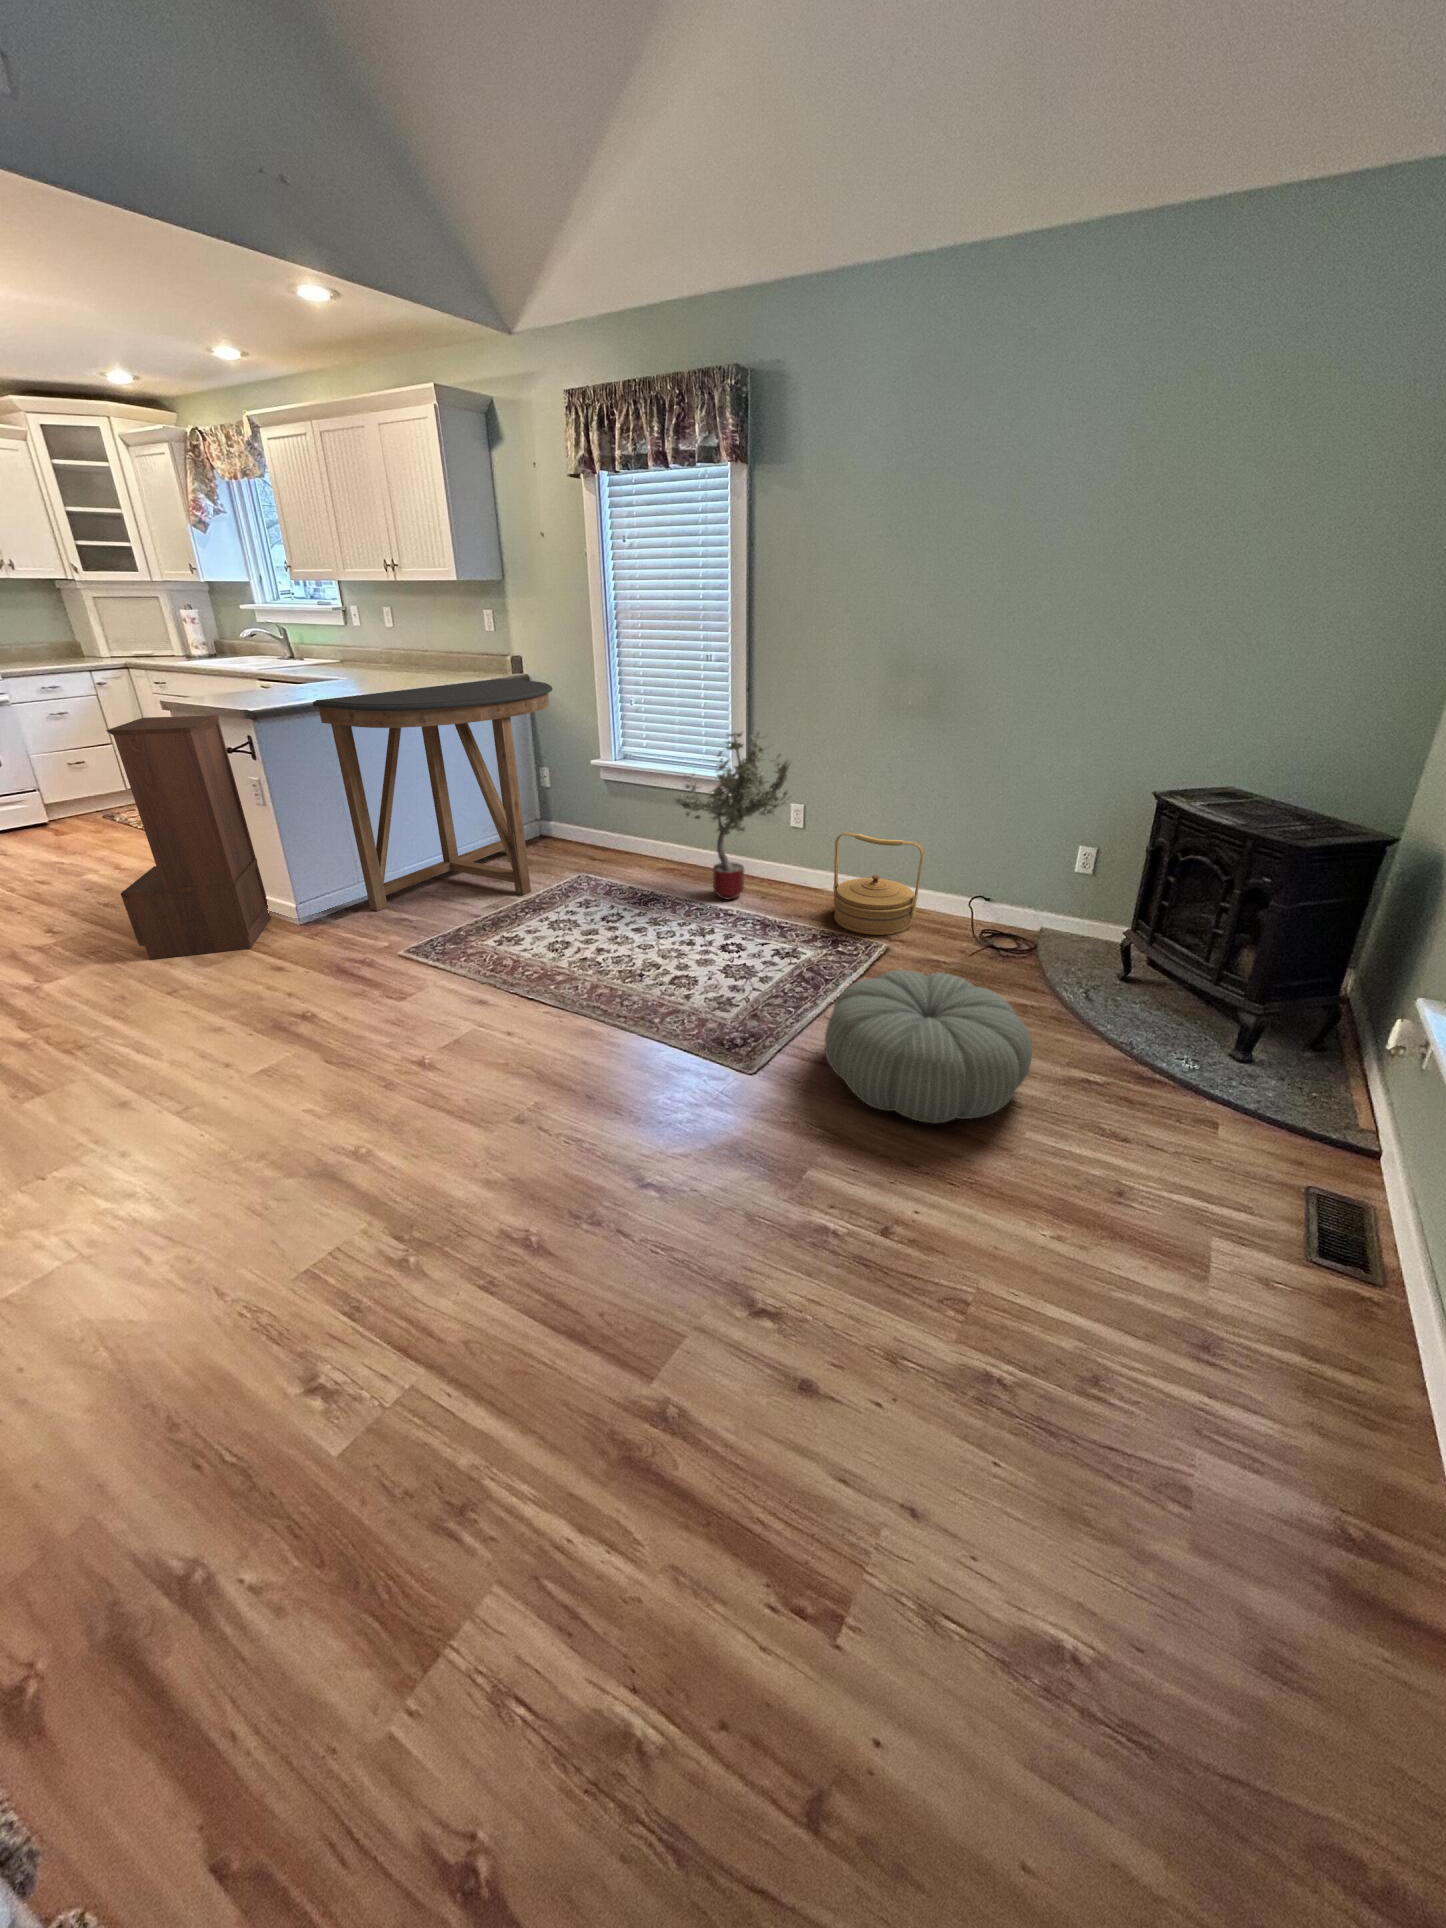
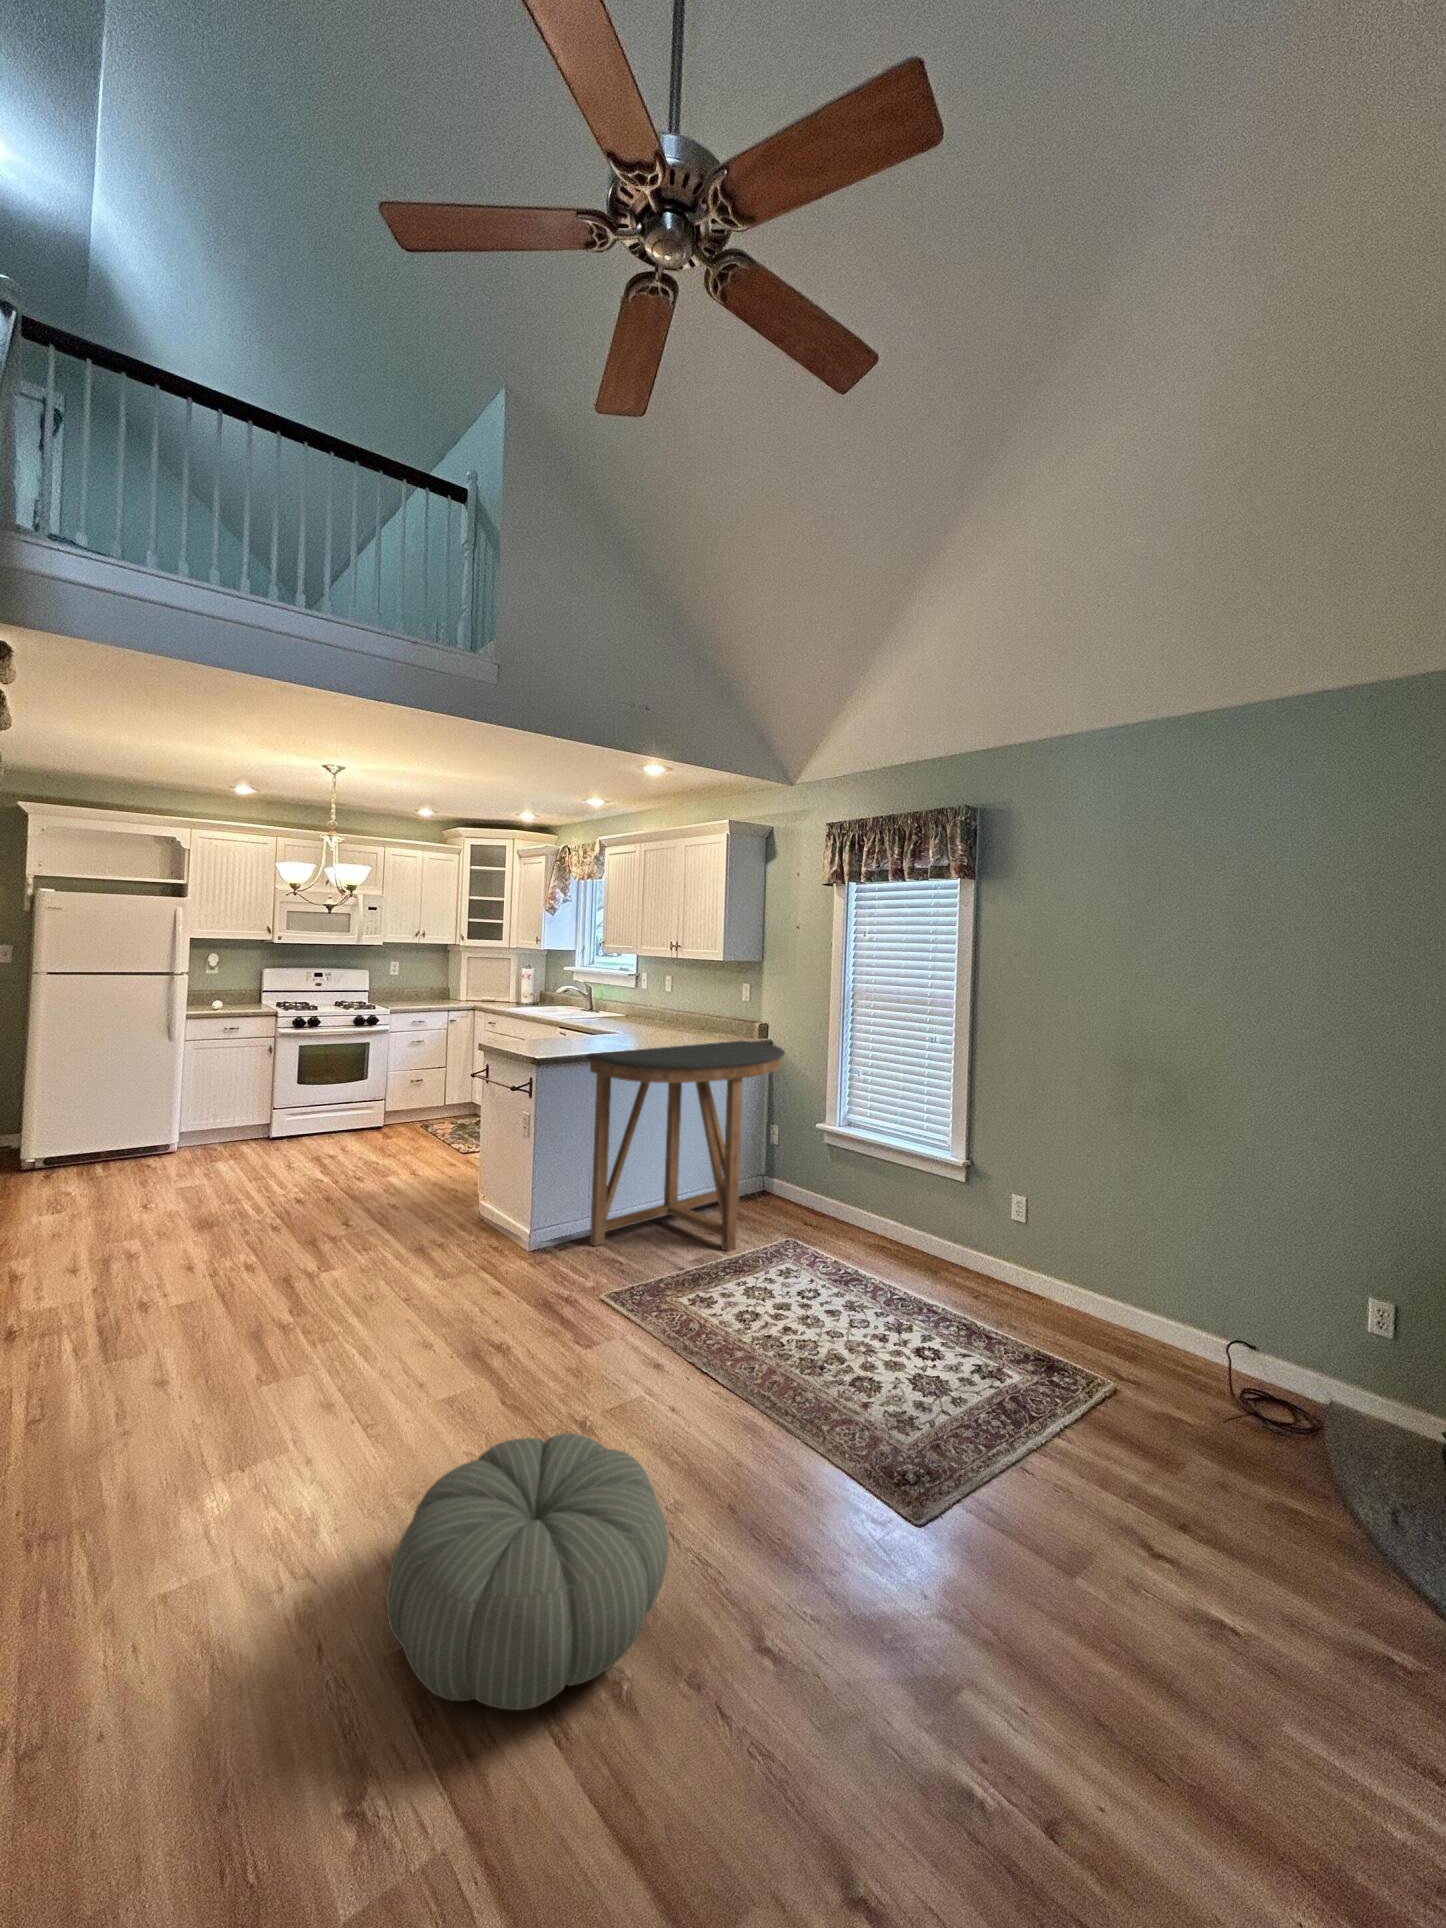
bookshelf: present [106,715,271,959] -> none [404,1058,517,1267]
potted tree: present [675,732,791,899] -> none [885,1111,1010,1292]
woven basket: present [833,832,924,935] -> none [1056,1234,1165,1373]
pouf: present [825,970,1032,1123] -> present [387,1433,668,1710]

